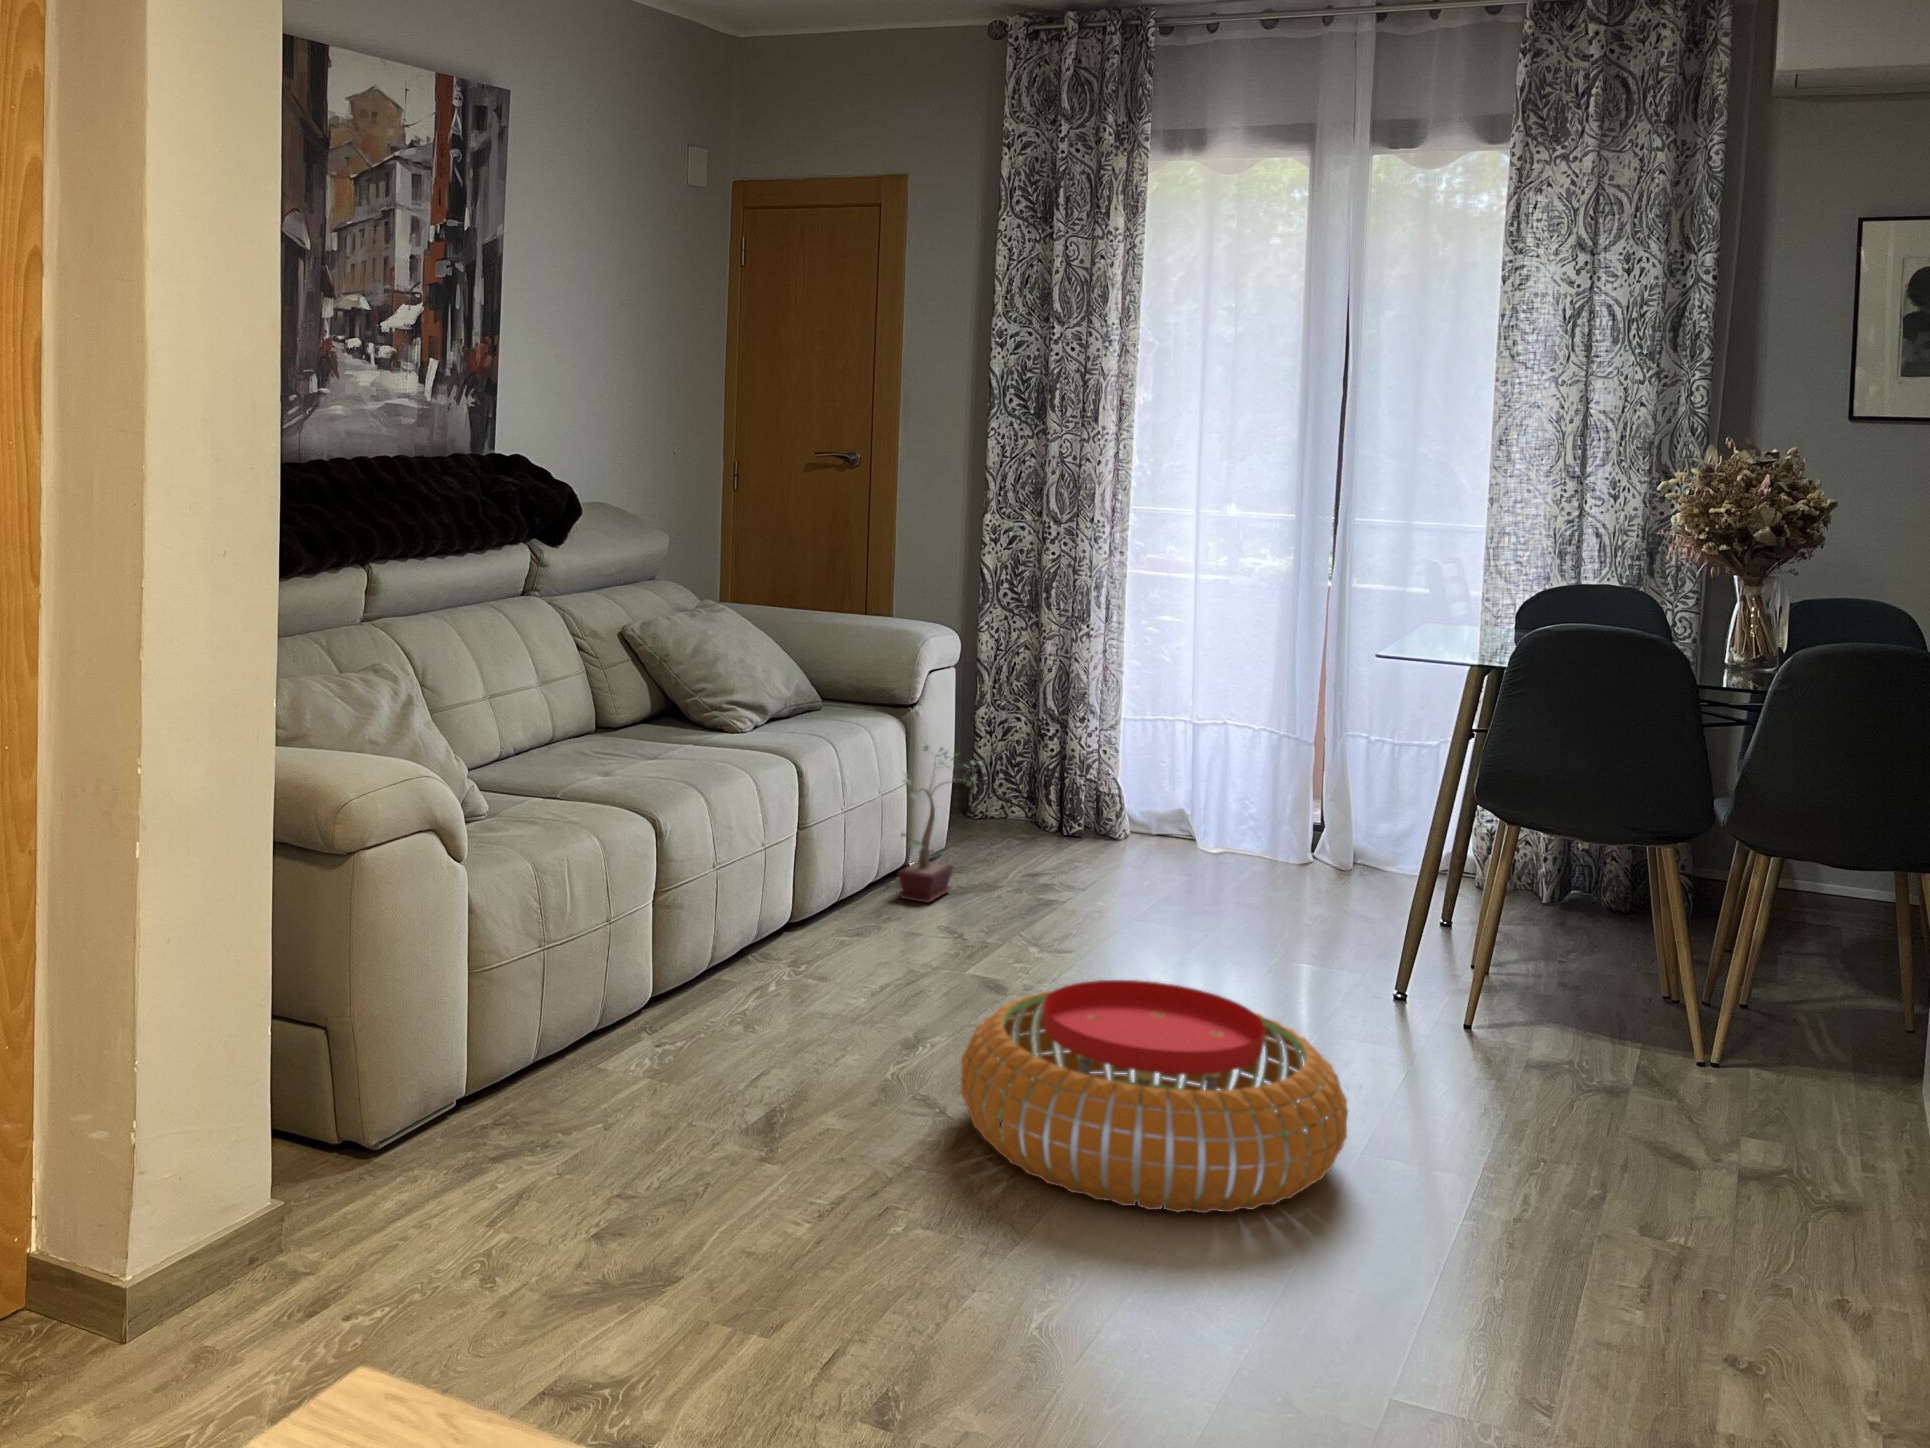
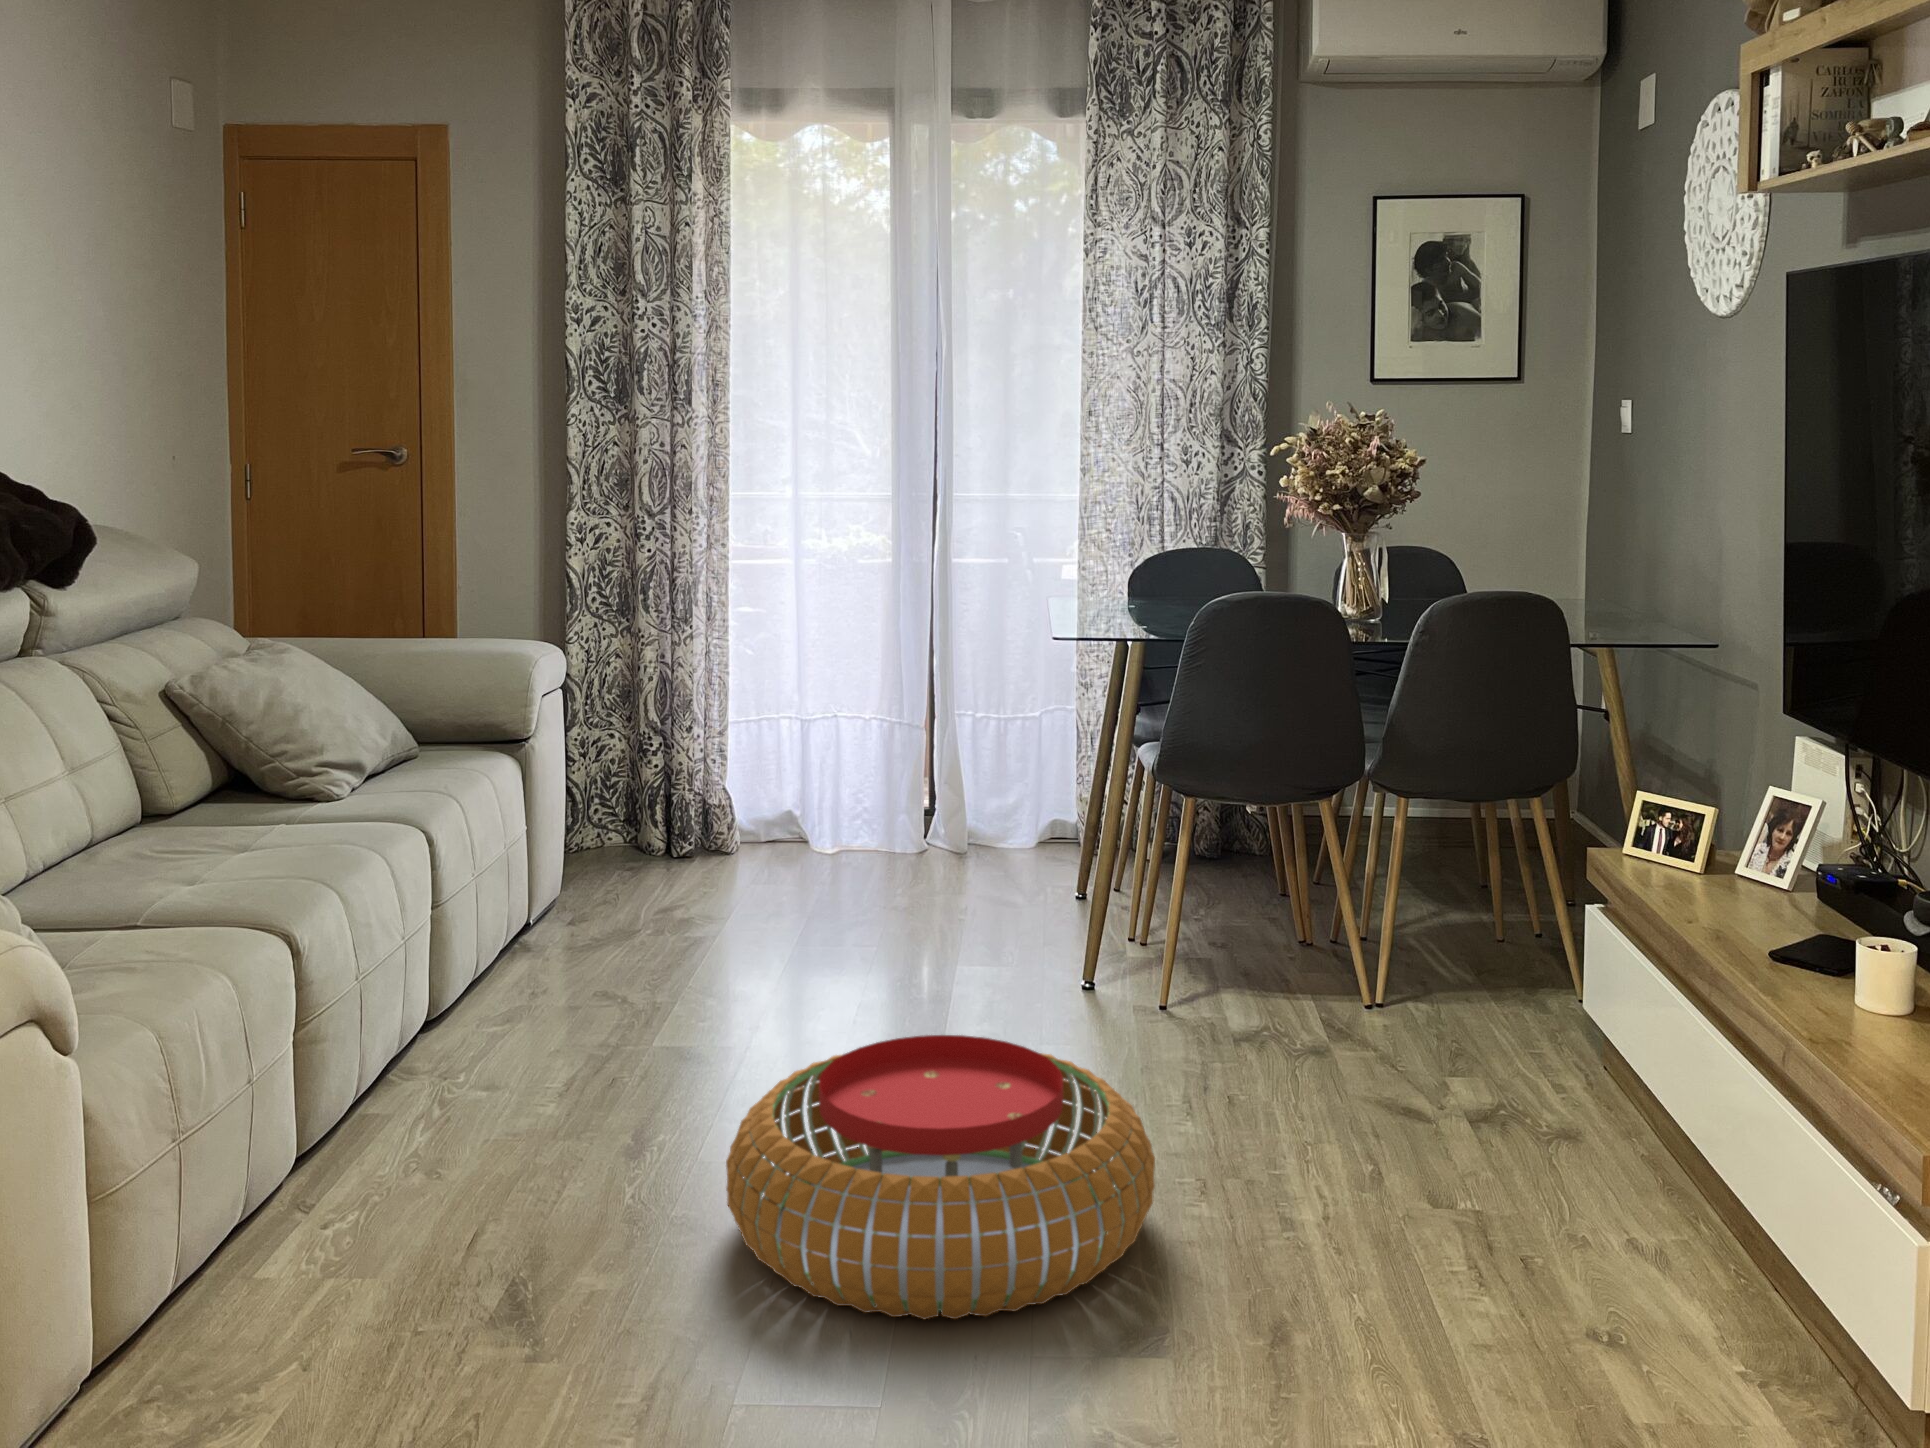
potted plant: present [897,745,982,903] -> none [527,770,612,963]

